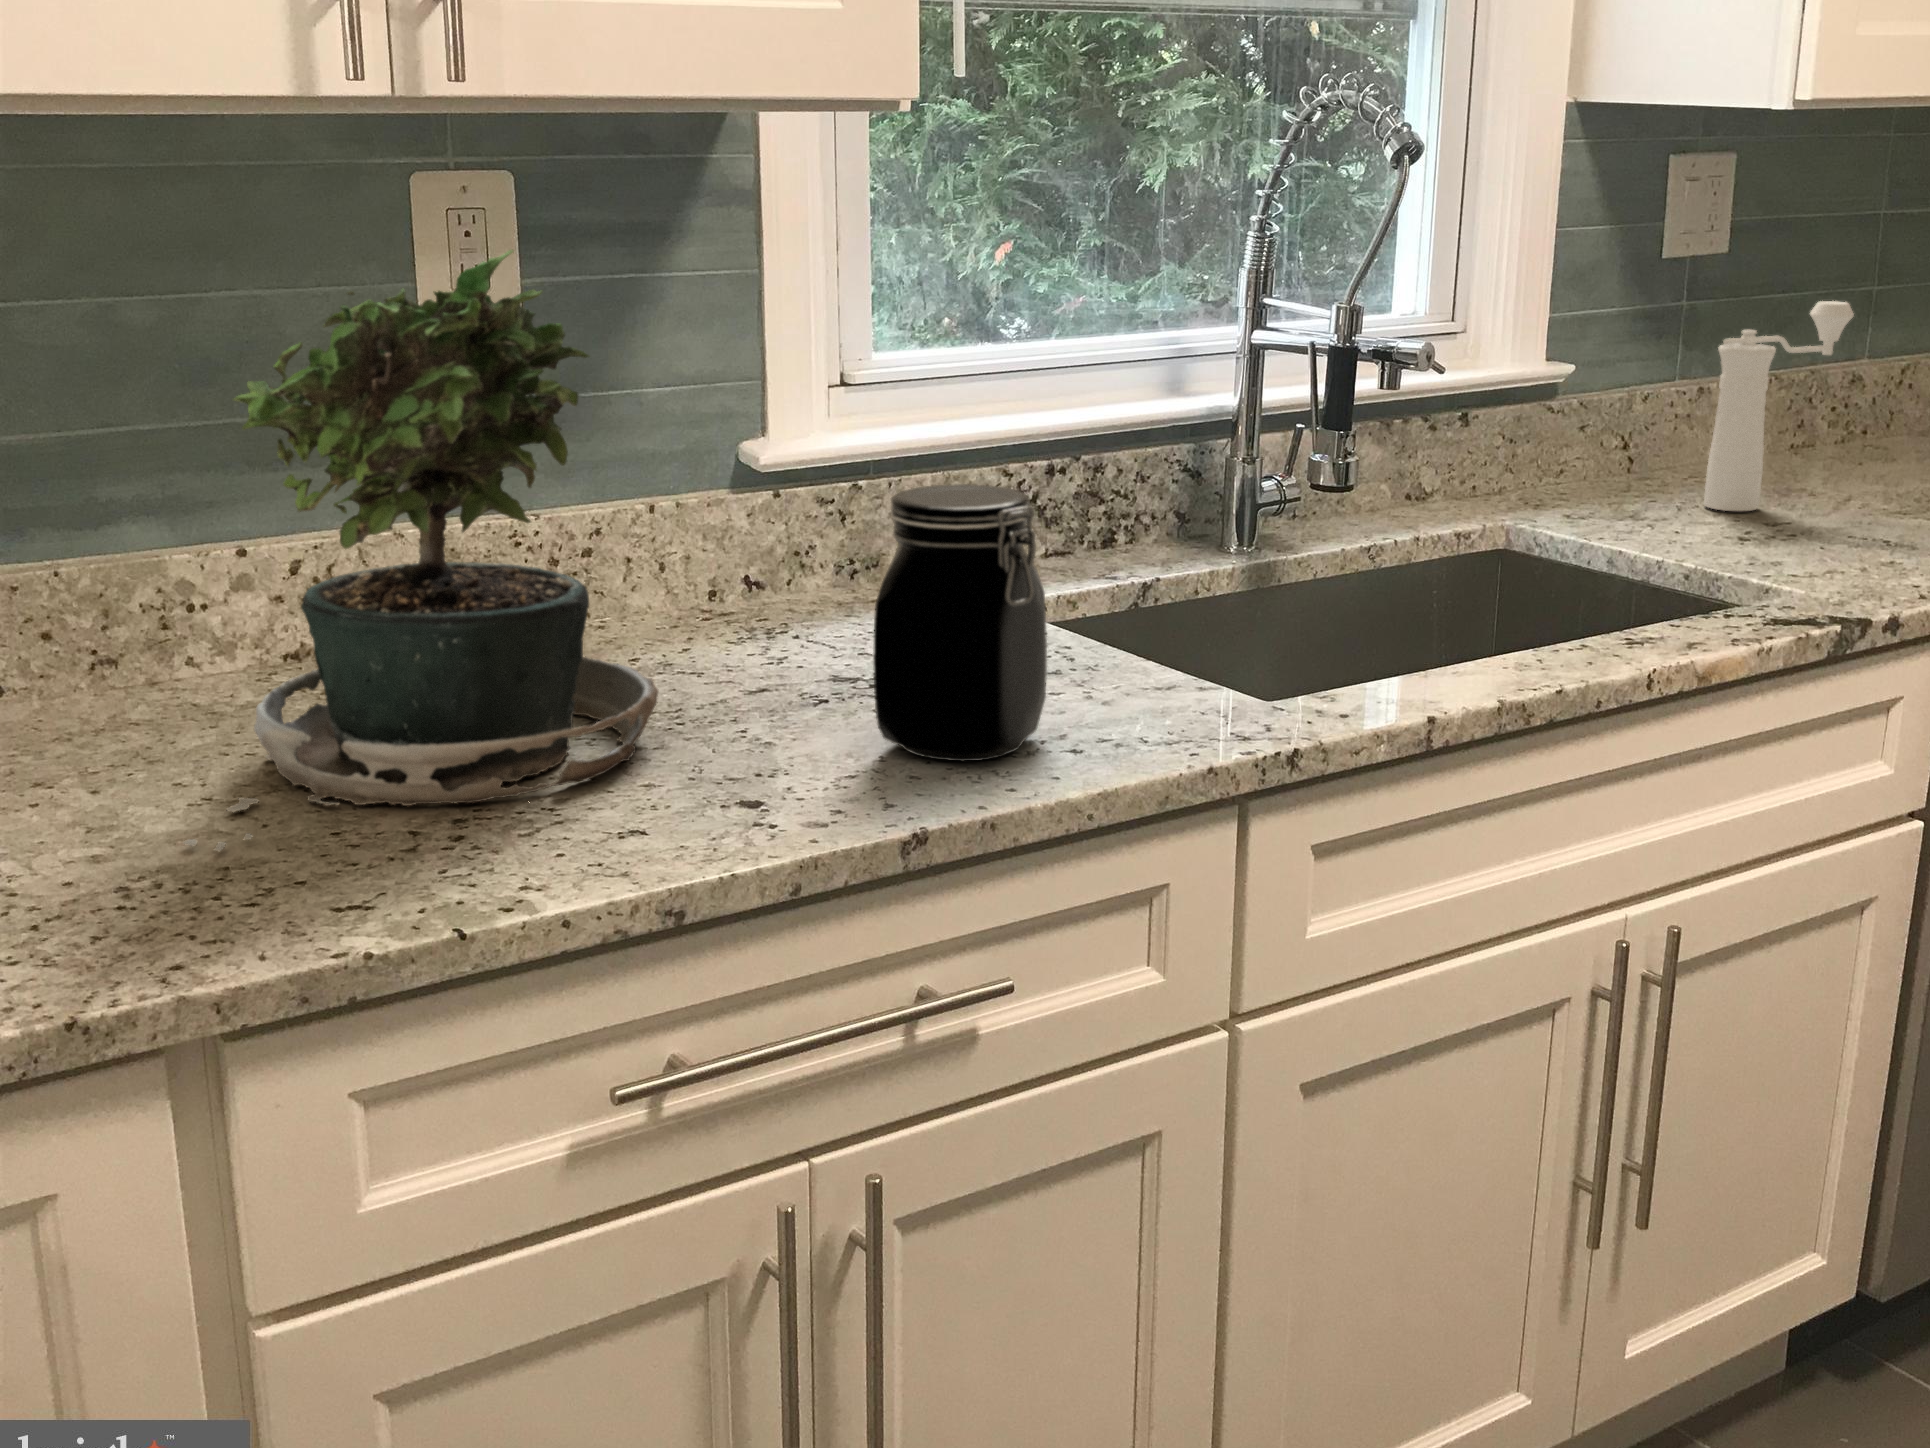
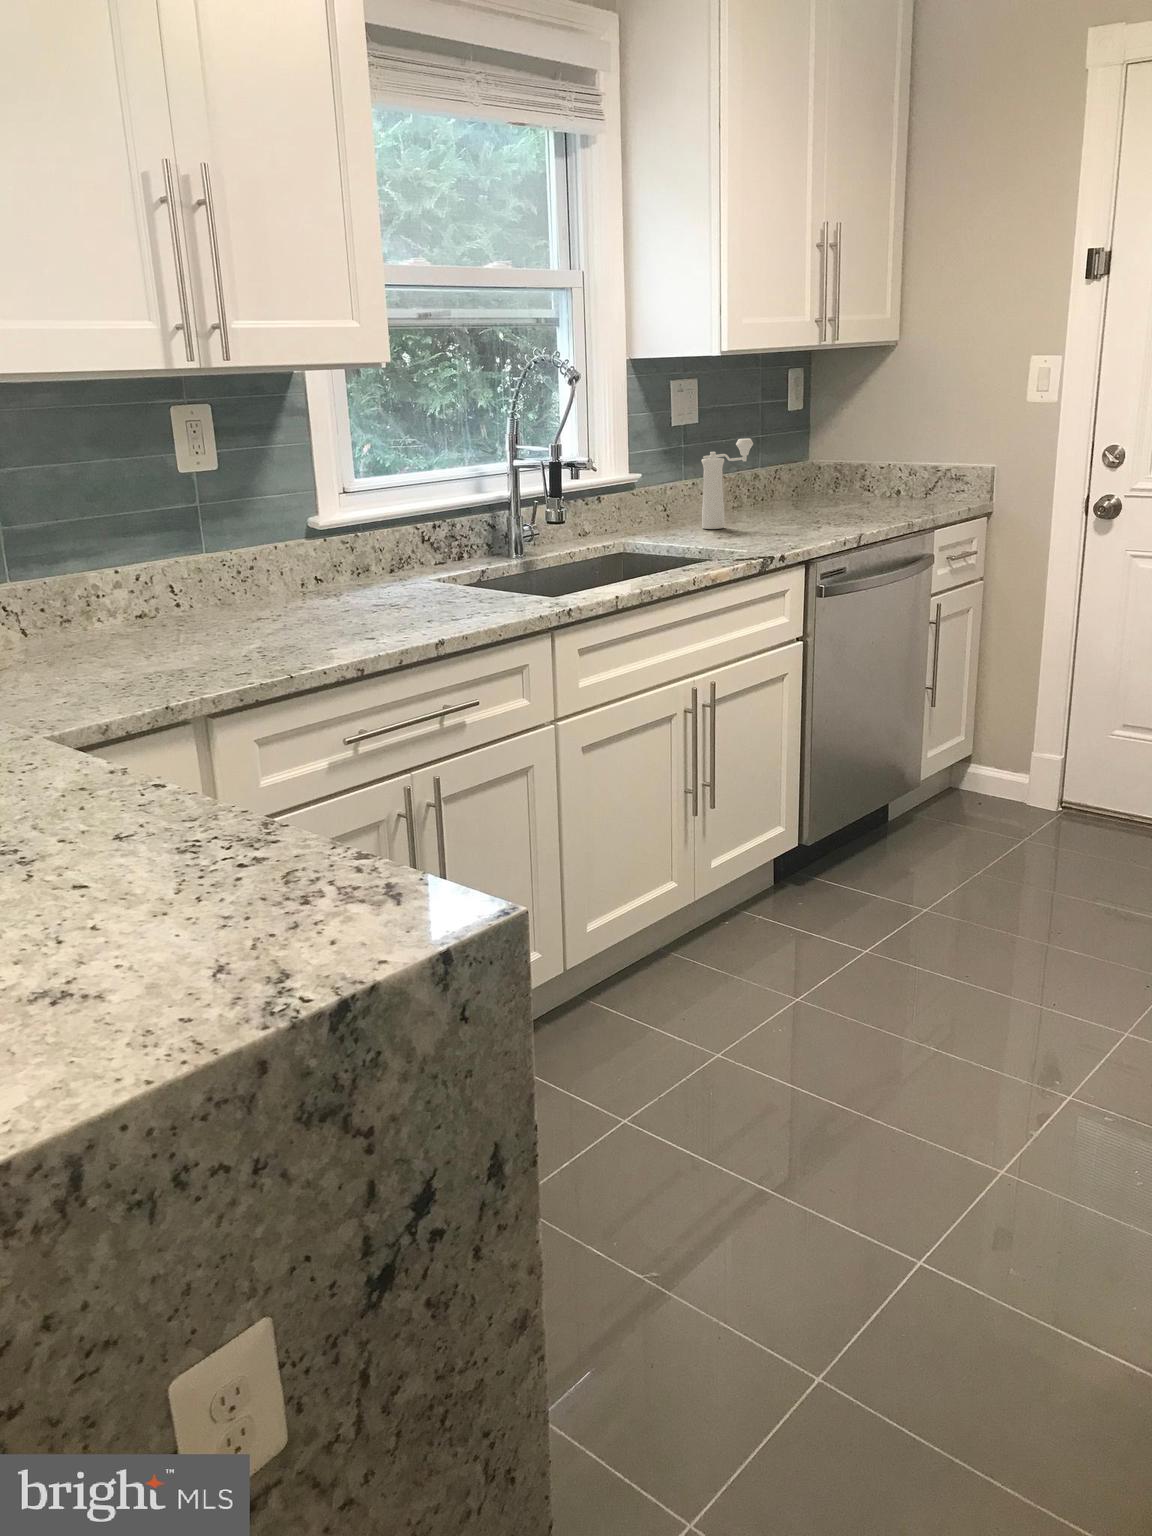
potted plant: present [183,249,658,851] -> none [149,427,321,667]
jar: present [873,484,1047,761] -> none [405,514,472,621]

